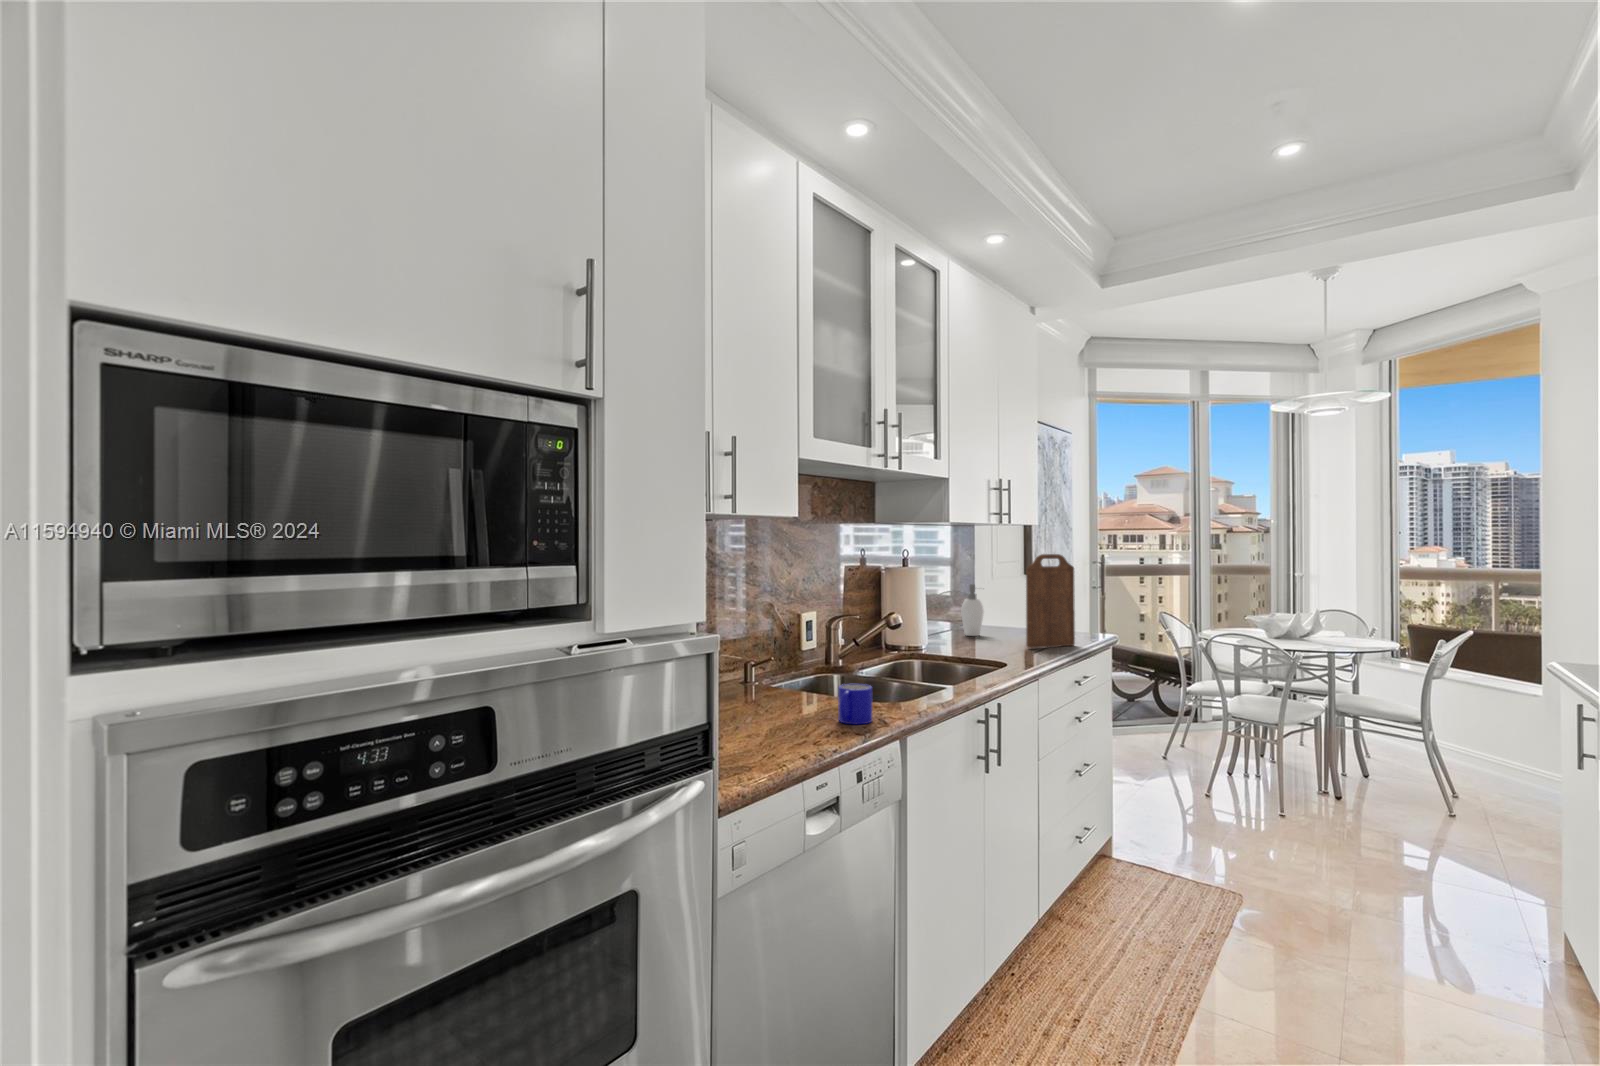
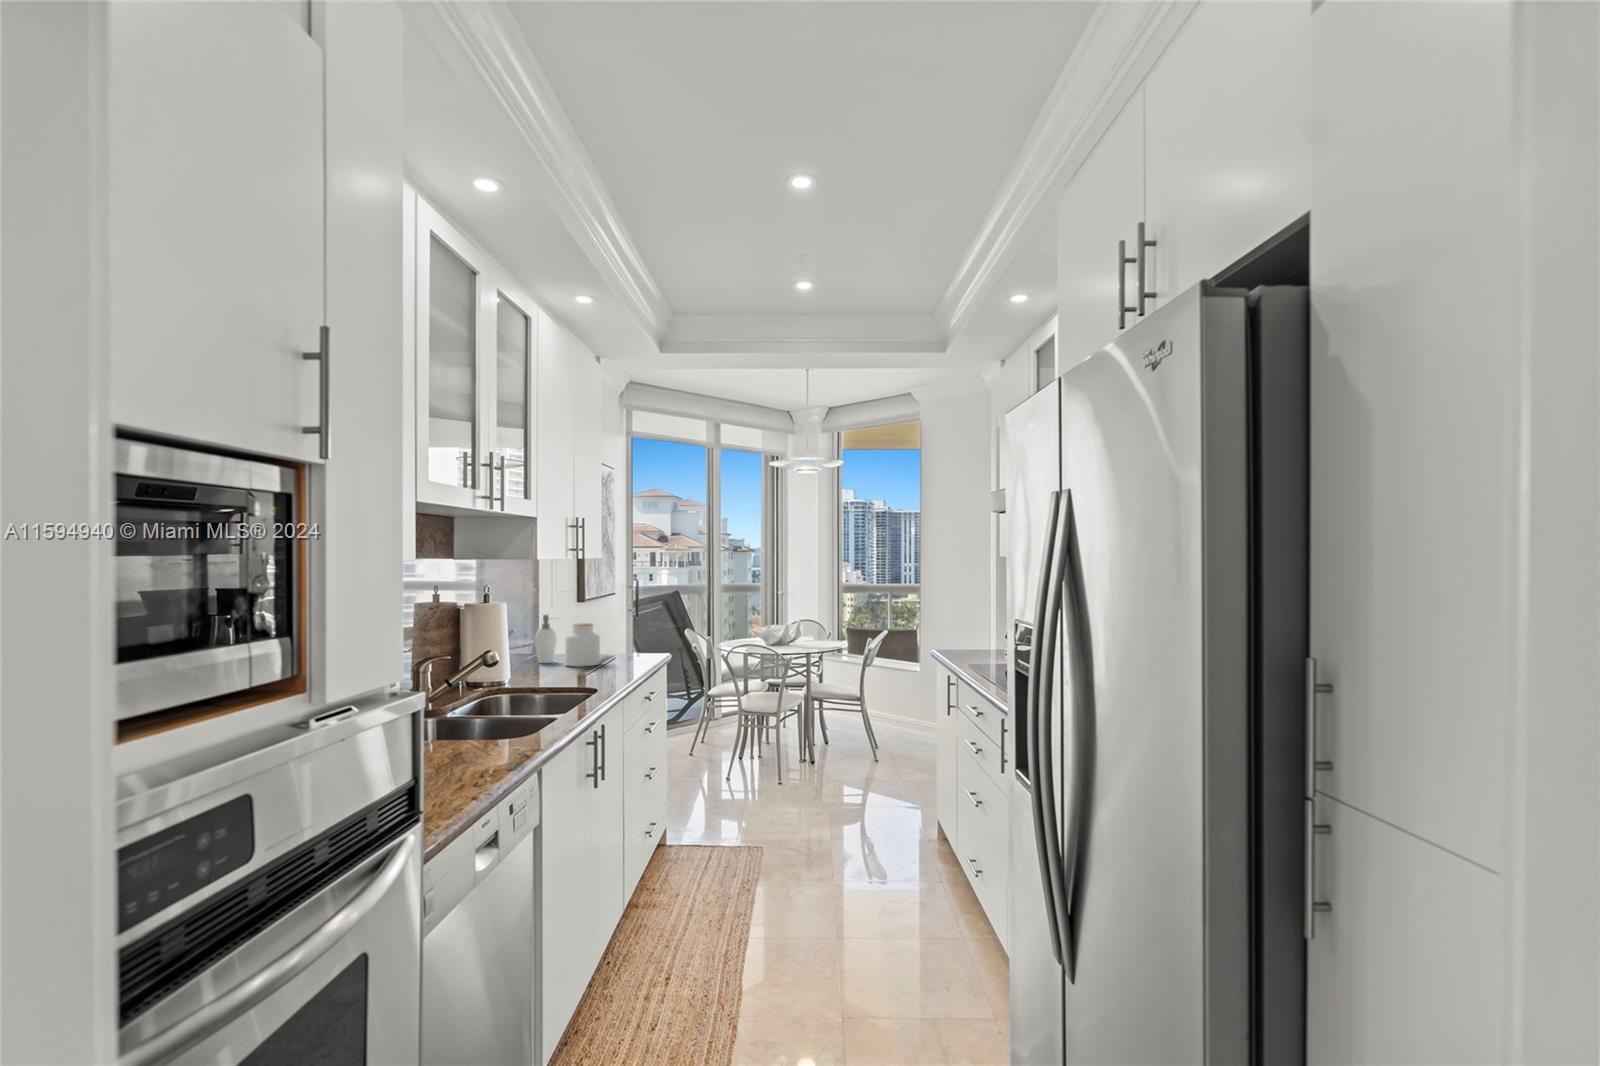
cutting board: present [1026,554,1075,648] -> none [604,586,643,670]
jar: none [990,595,1027,642] -> present [565,623,600,667]
mug: present [838,684,872,724] -> none [477,720,512,760]

